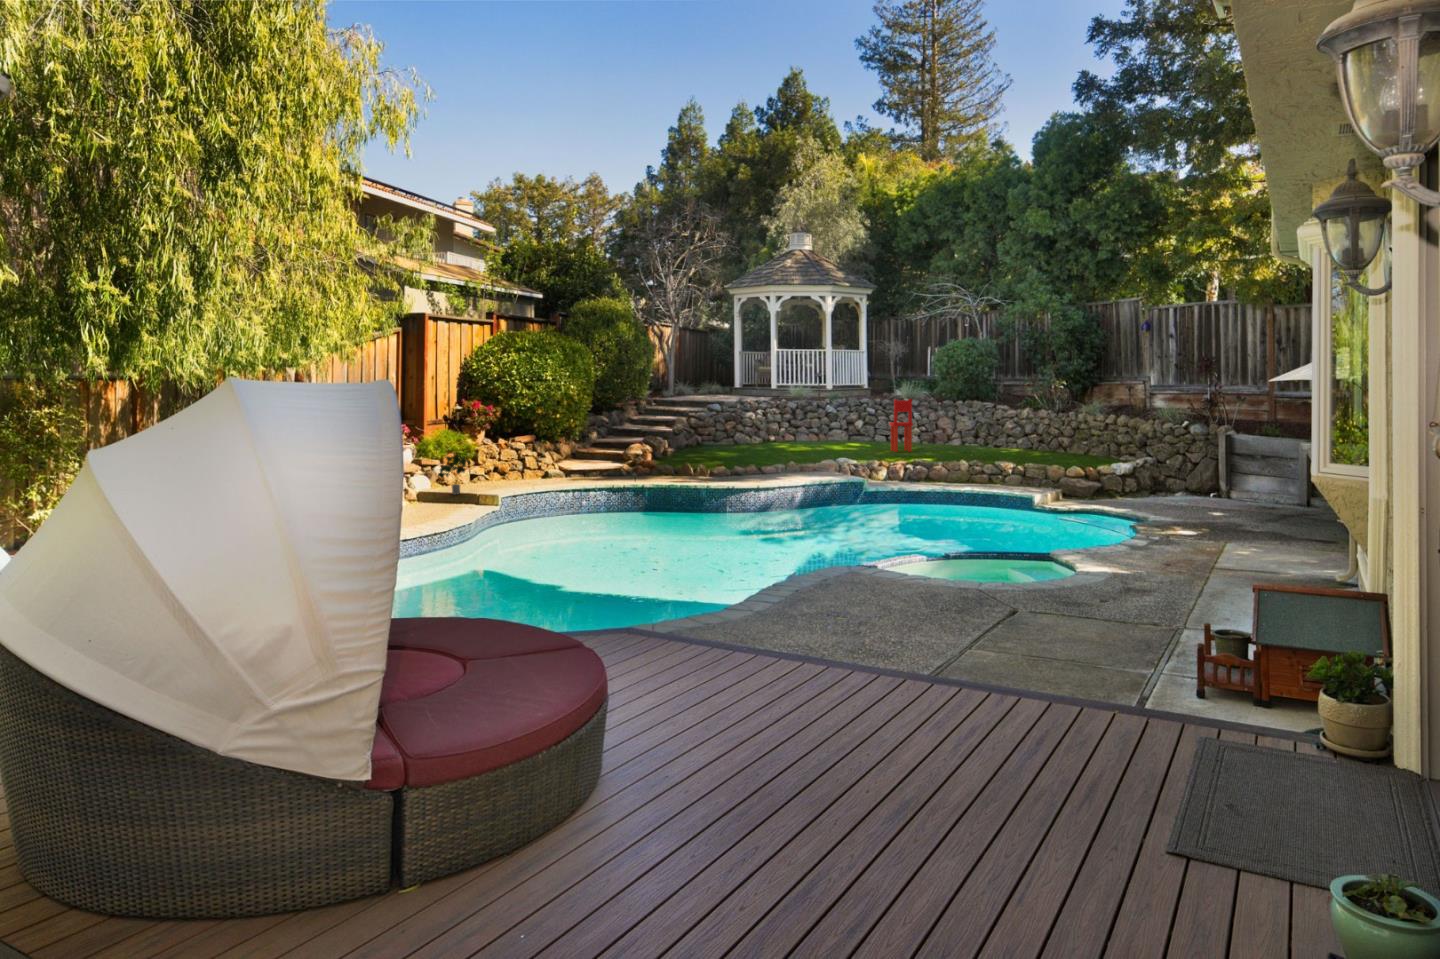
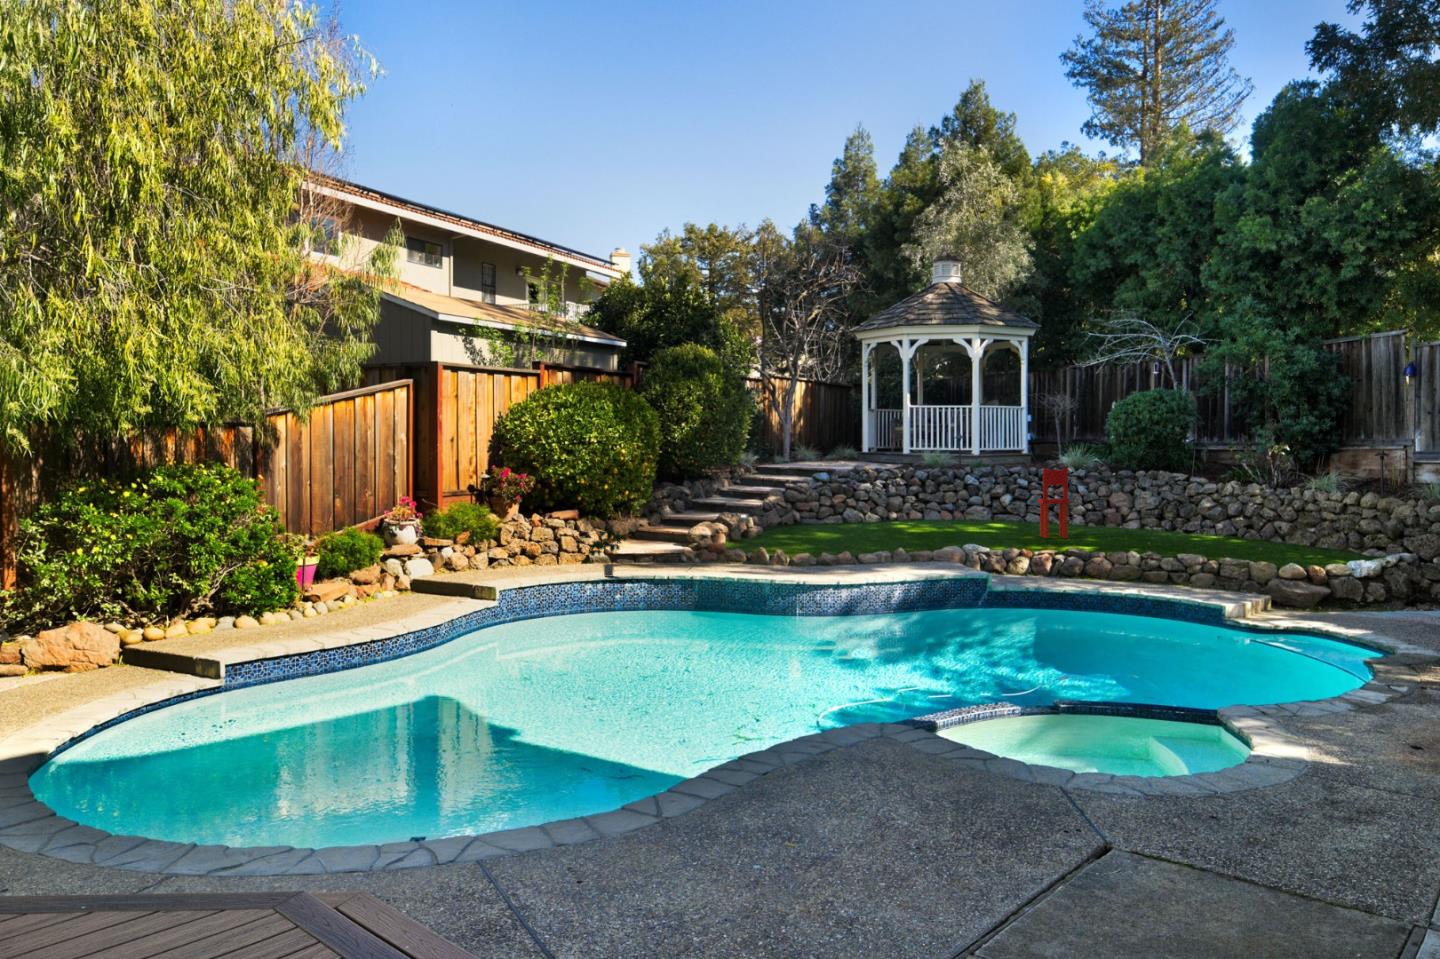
potted plant: present [438,455,470,494] -> present [588,529,626,577]

